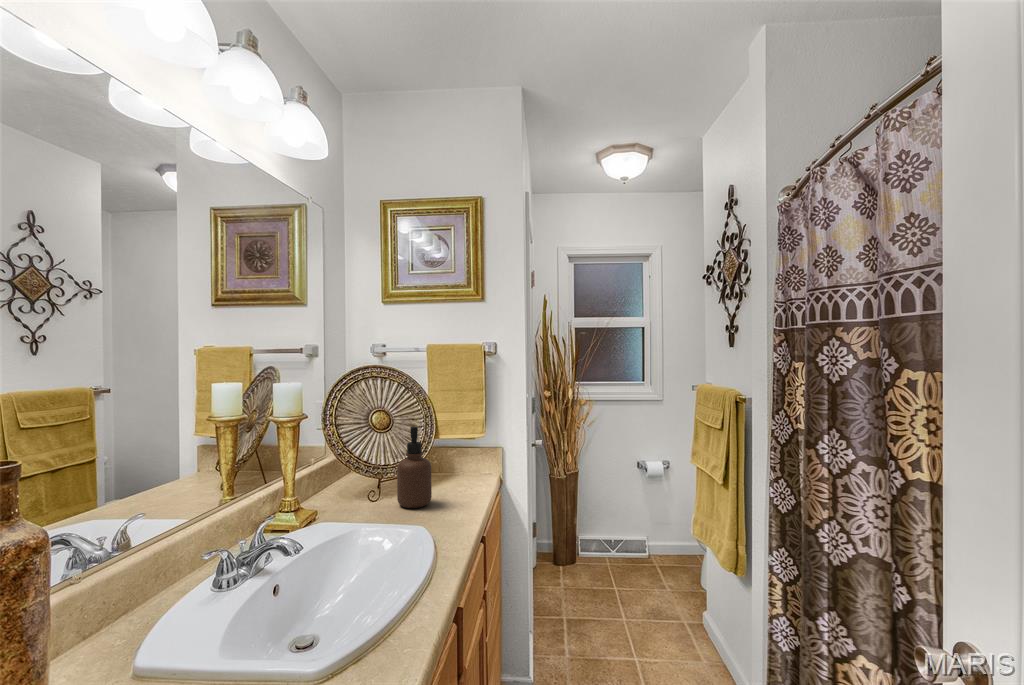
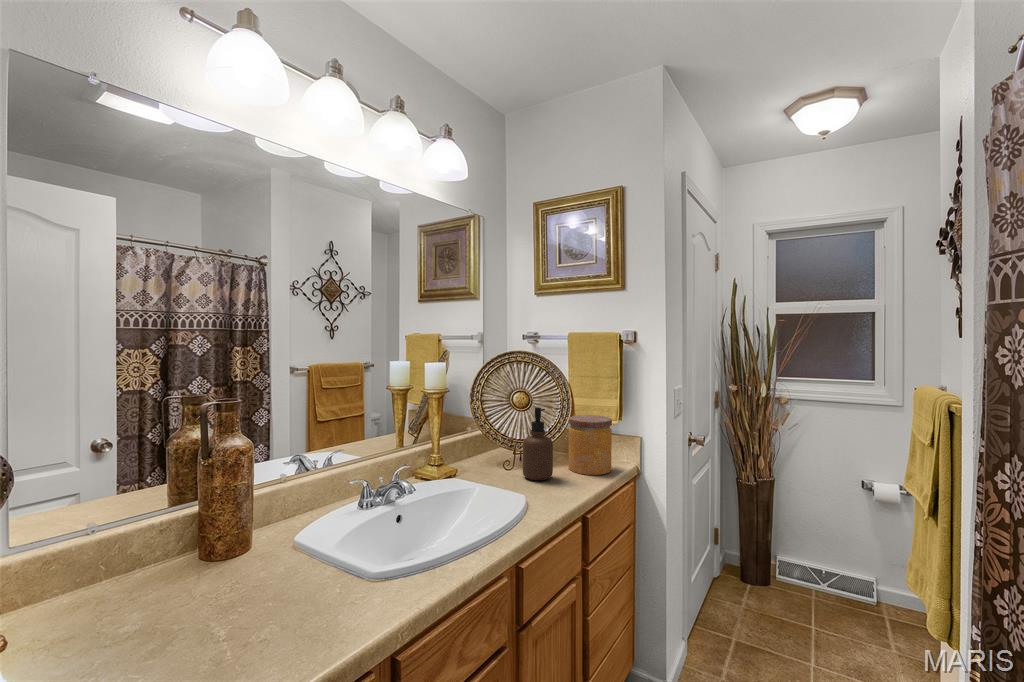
jar: none [435,429,479,493] -> present [569,415,612,475]

